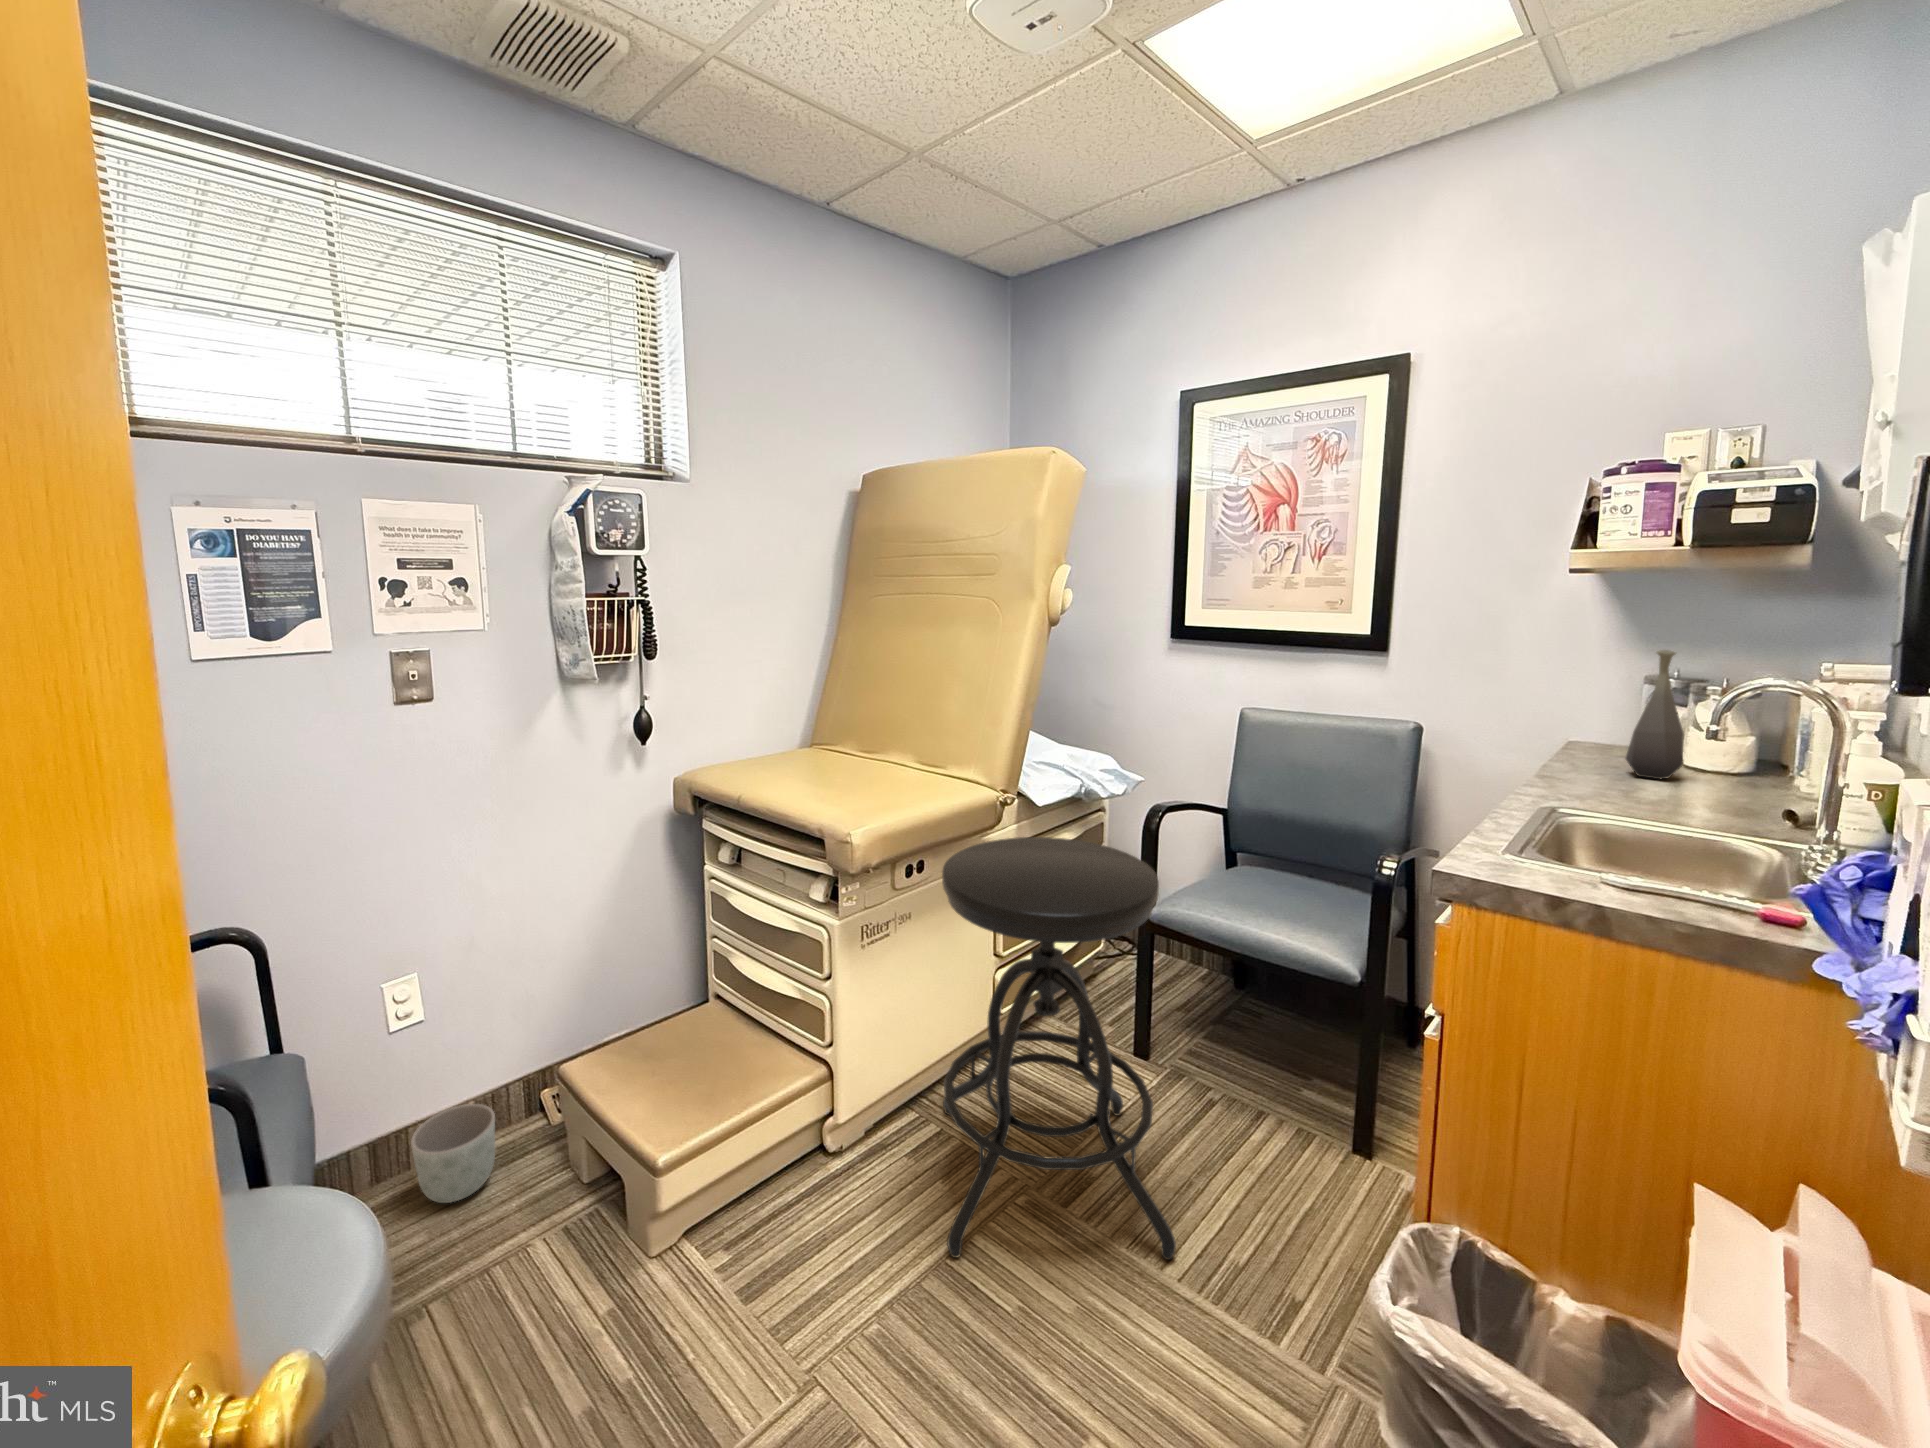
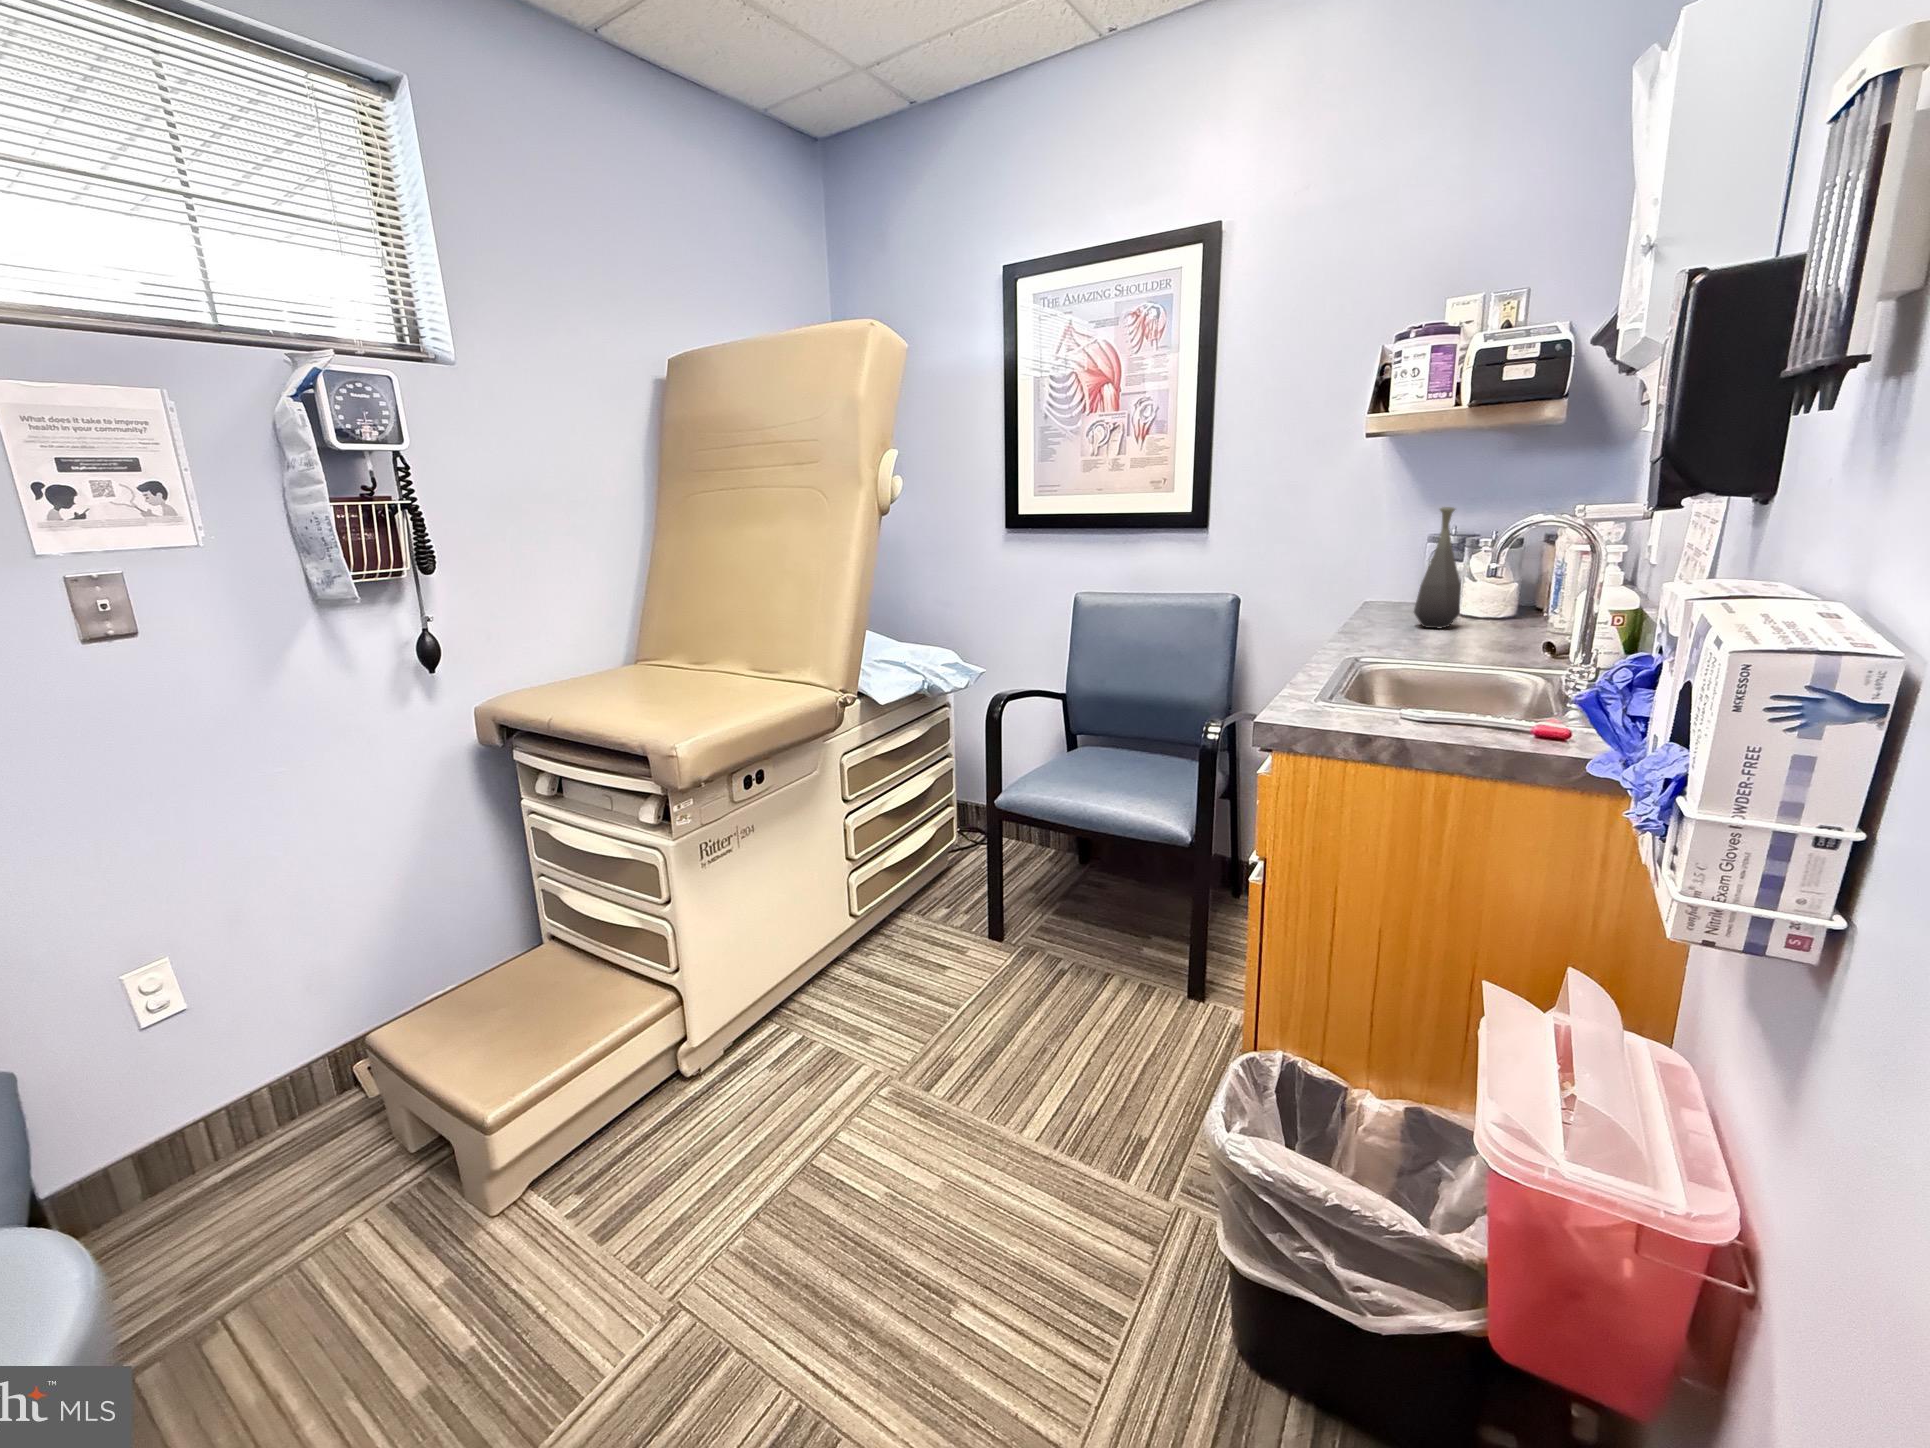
stool: present [942,837,1176,1260] -> none [780,734,1033,1158]
planter: present [411,1104,495,1203] -> none [186,1091,299,1204]

